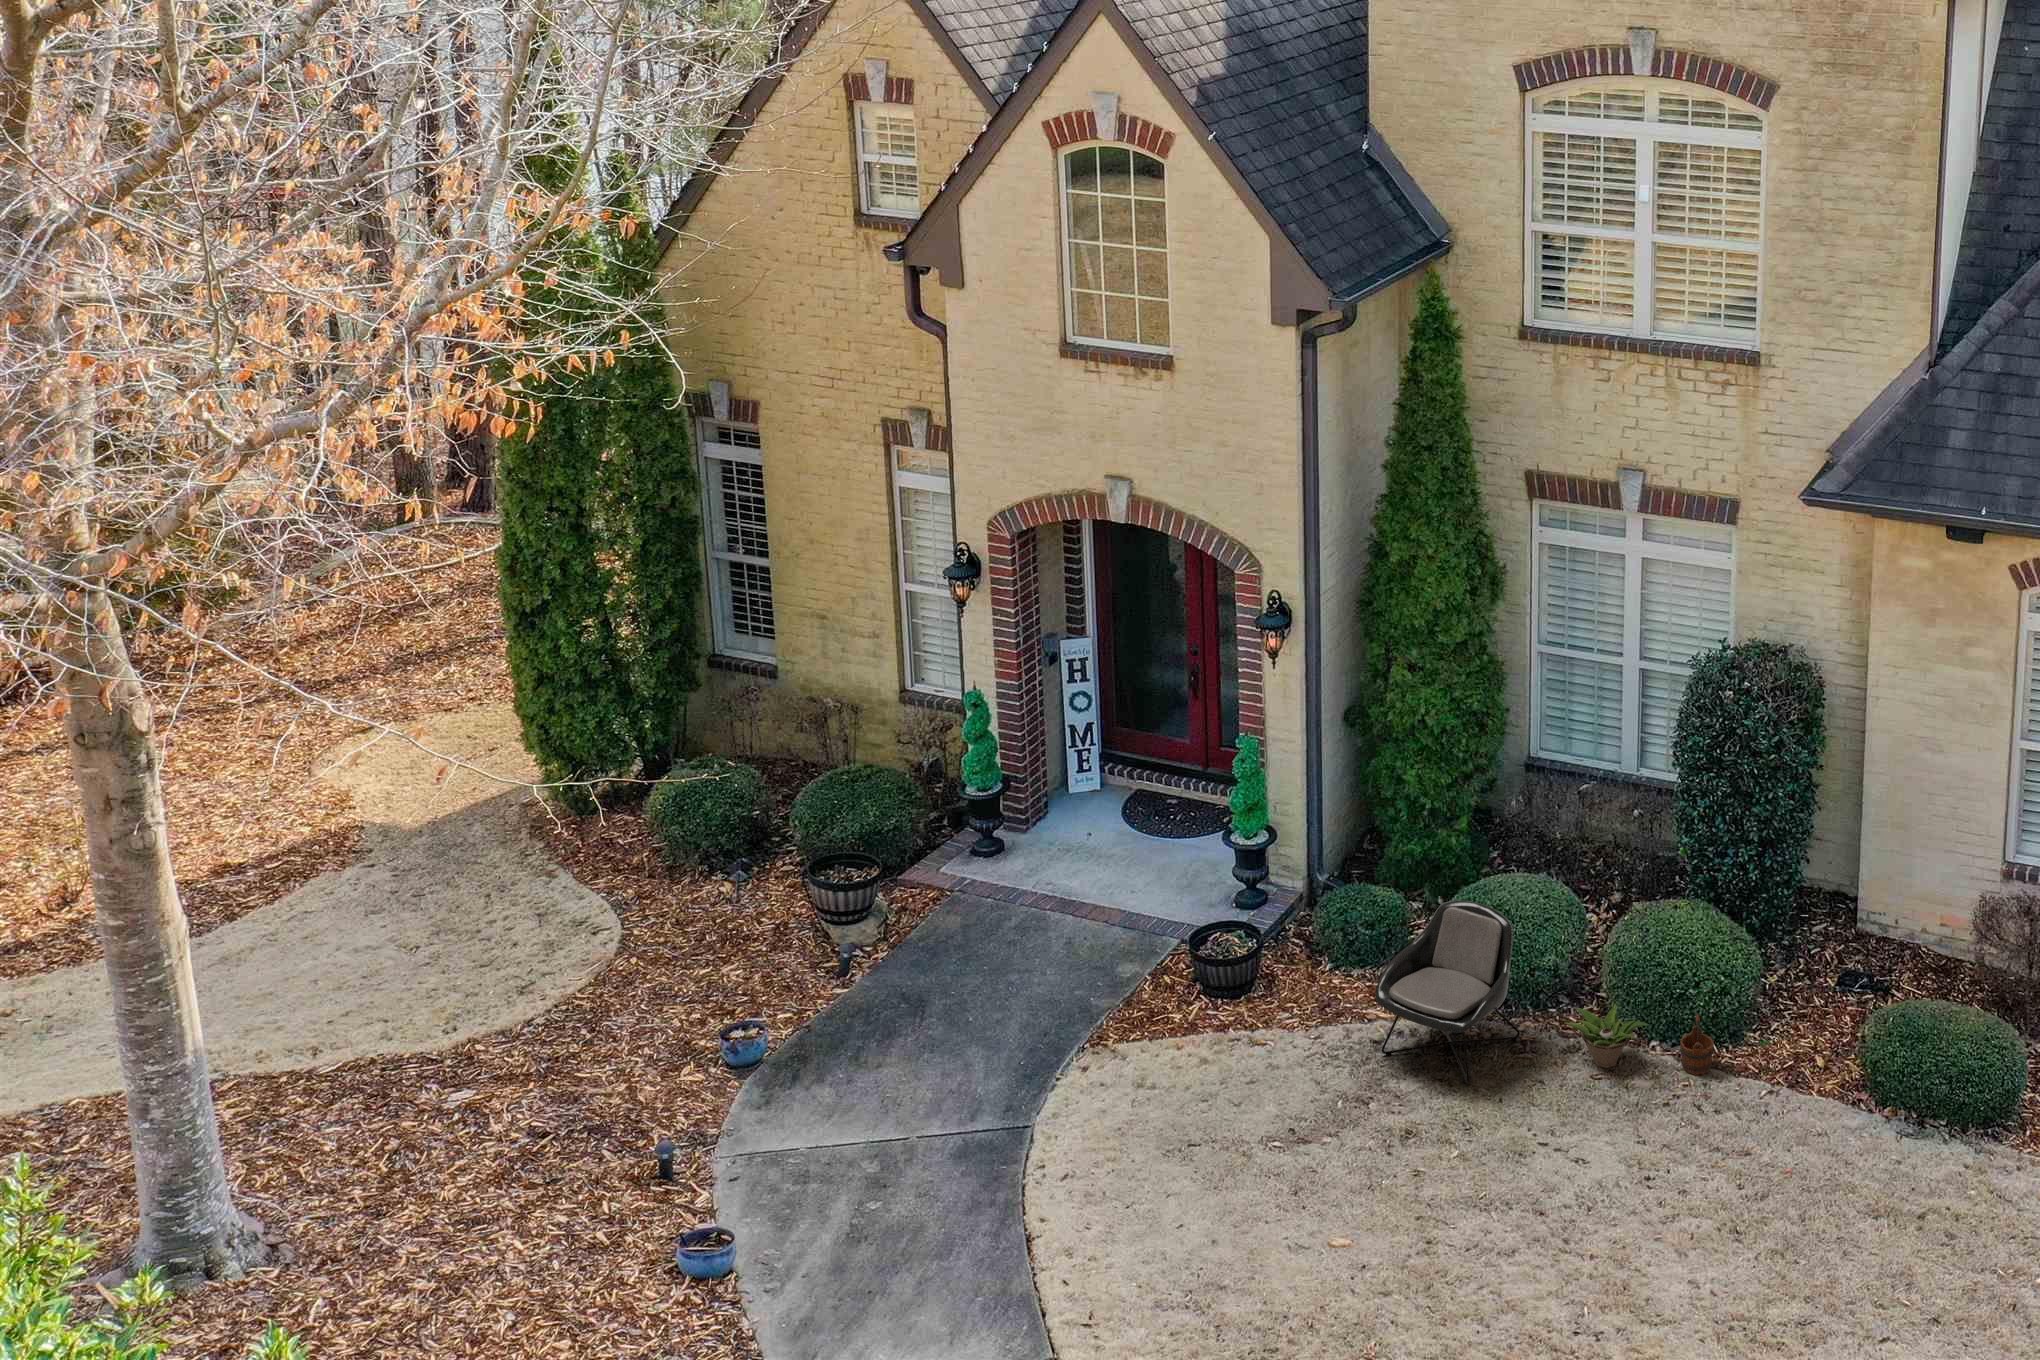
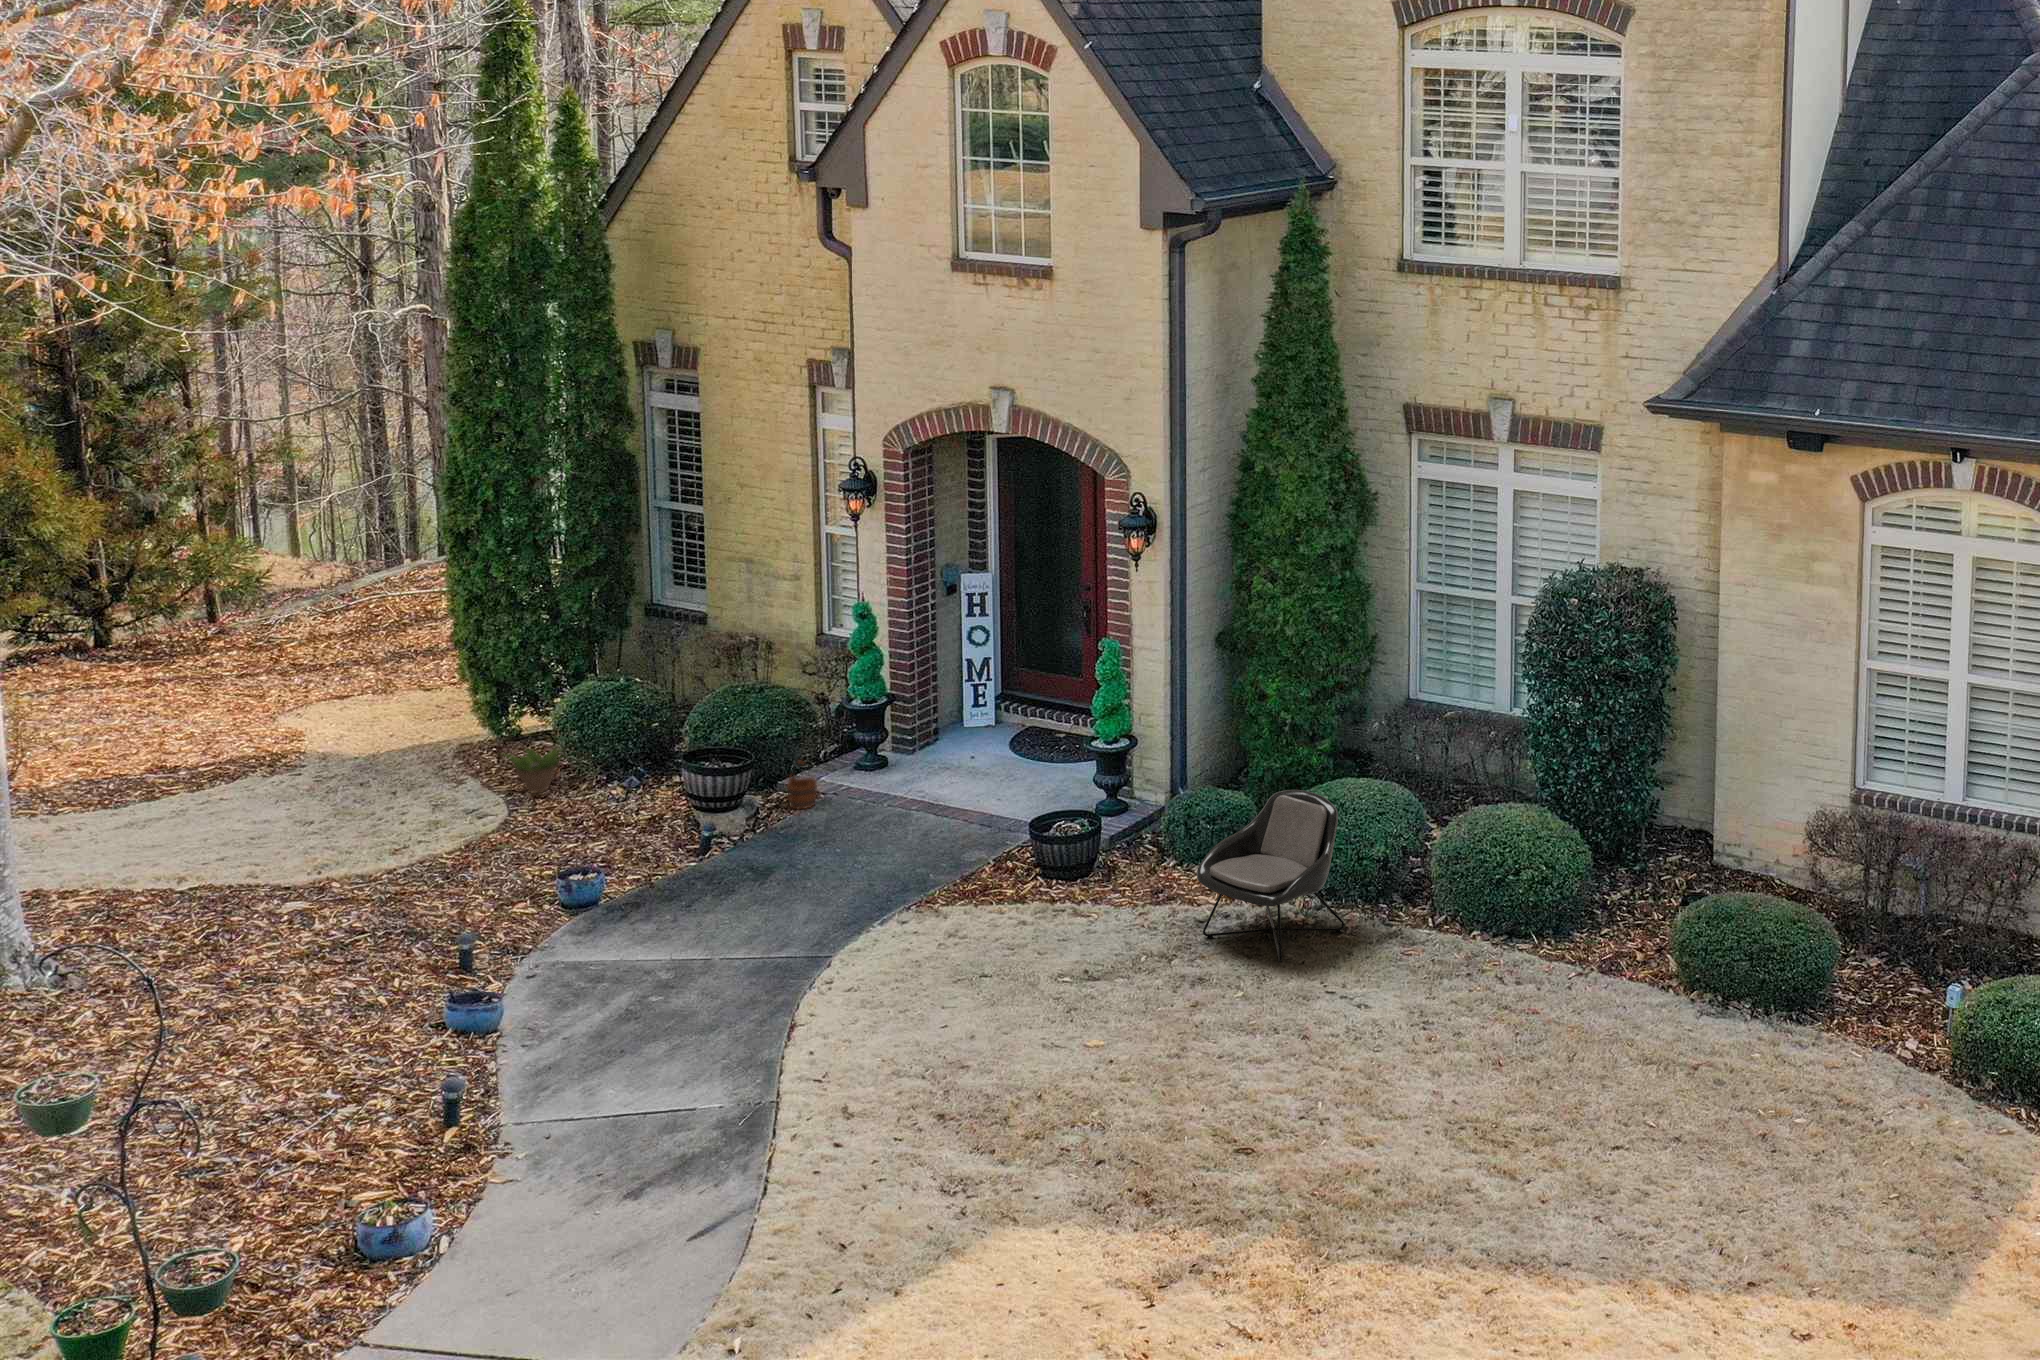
decorative plant: present [1565,1004,1649,1068] -> present [505,749,562,793]
wooden bucket: present [1680,1015,1714,1075] -> present [787,761,817,809]

